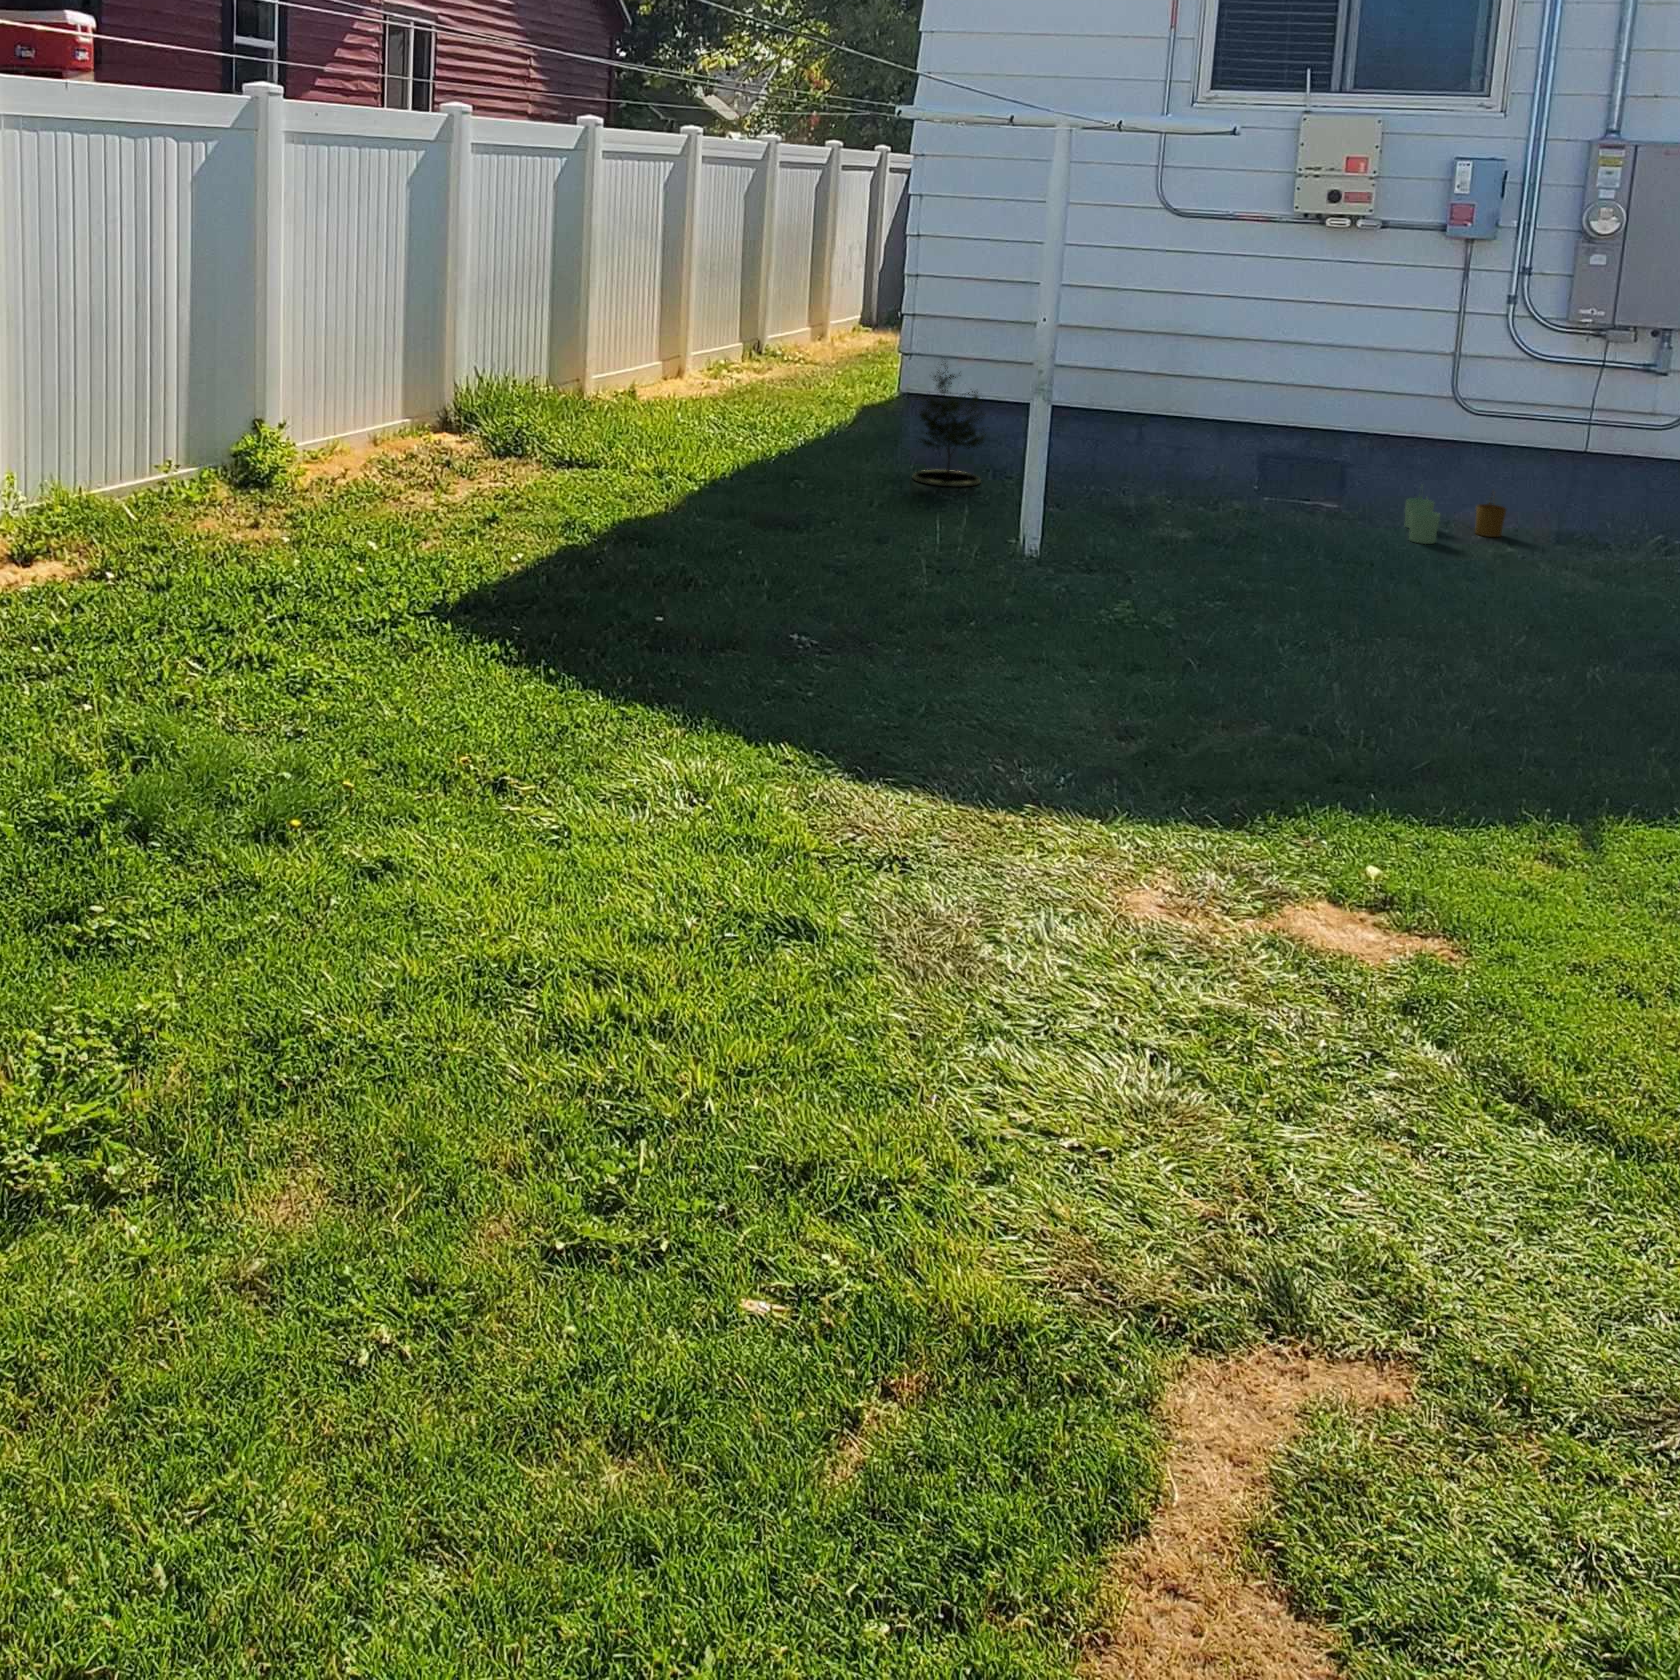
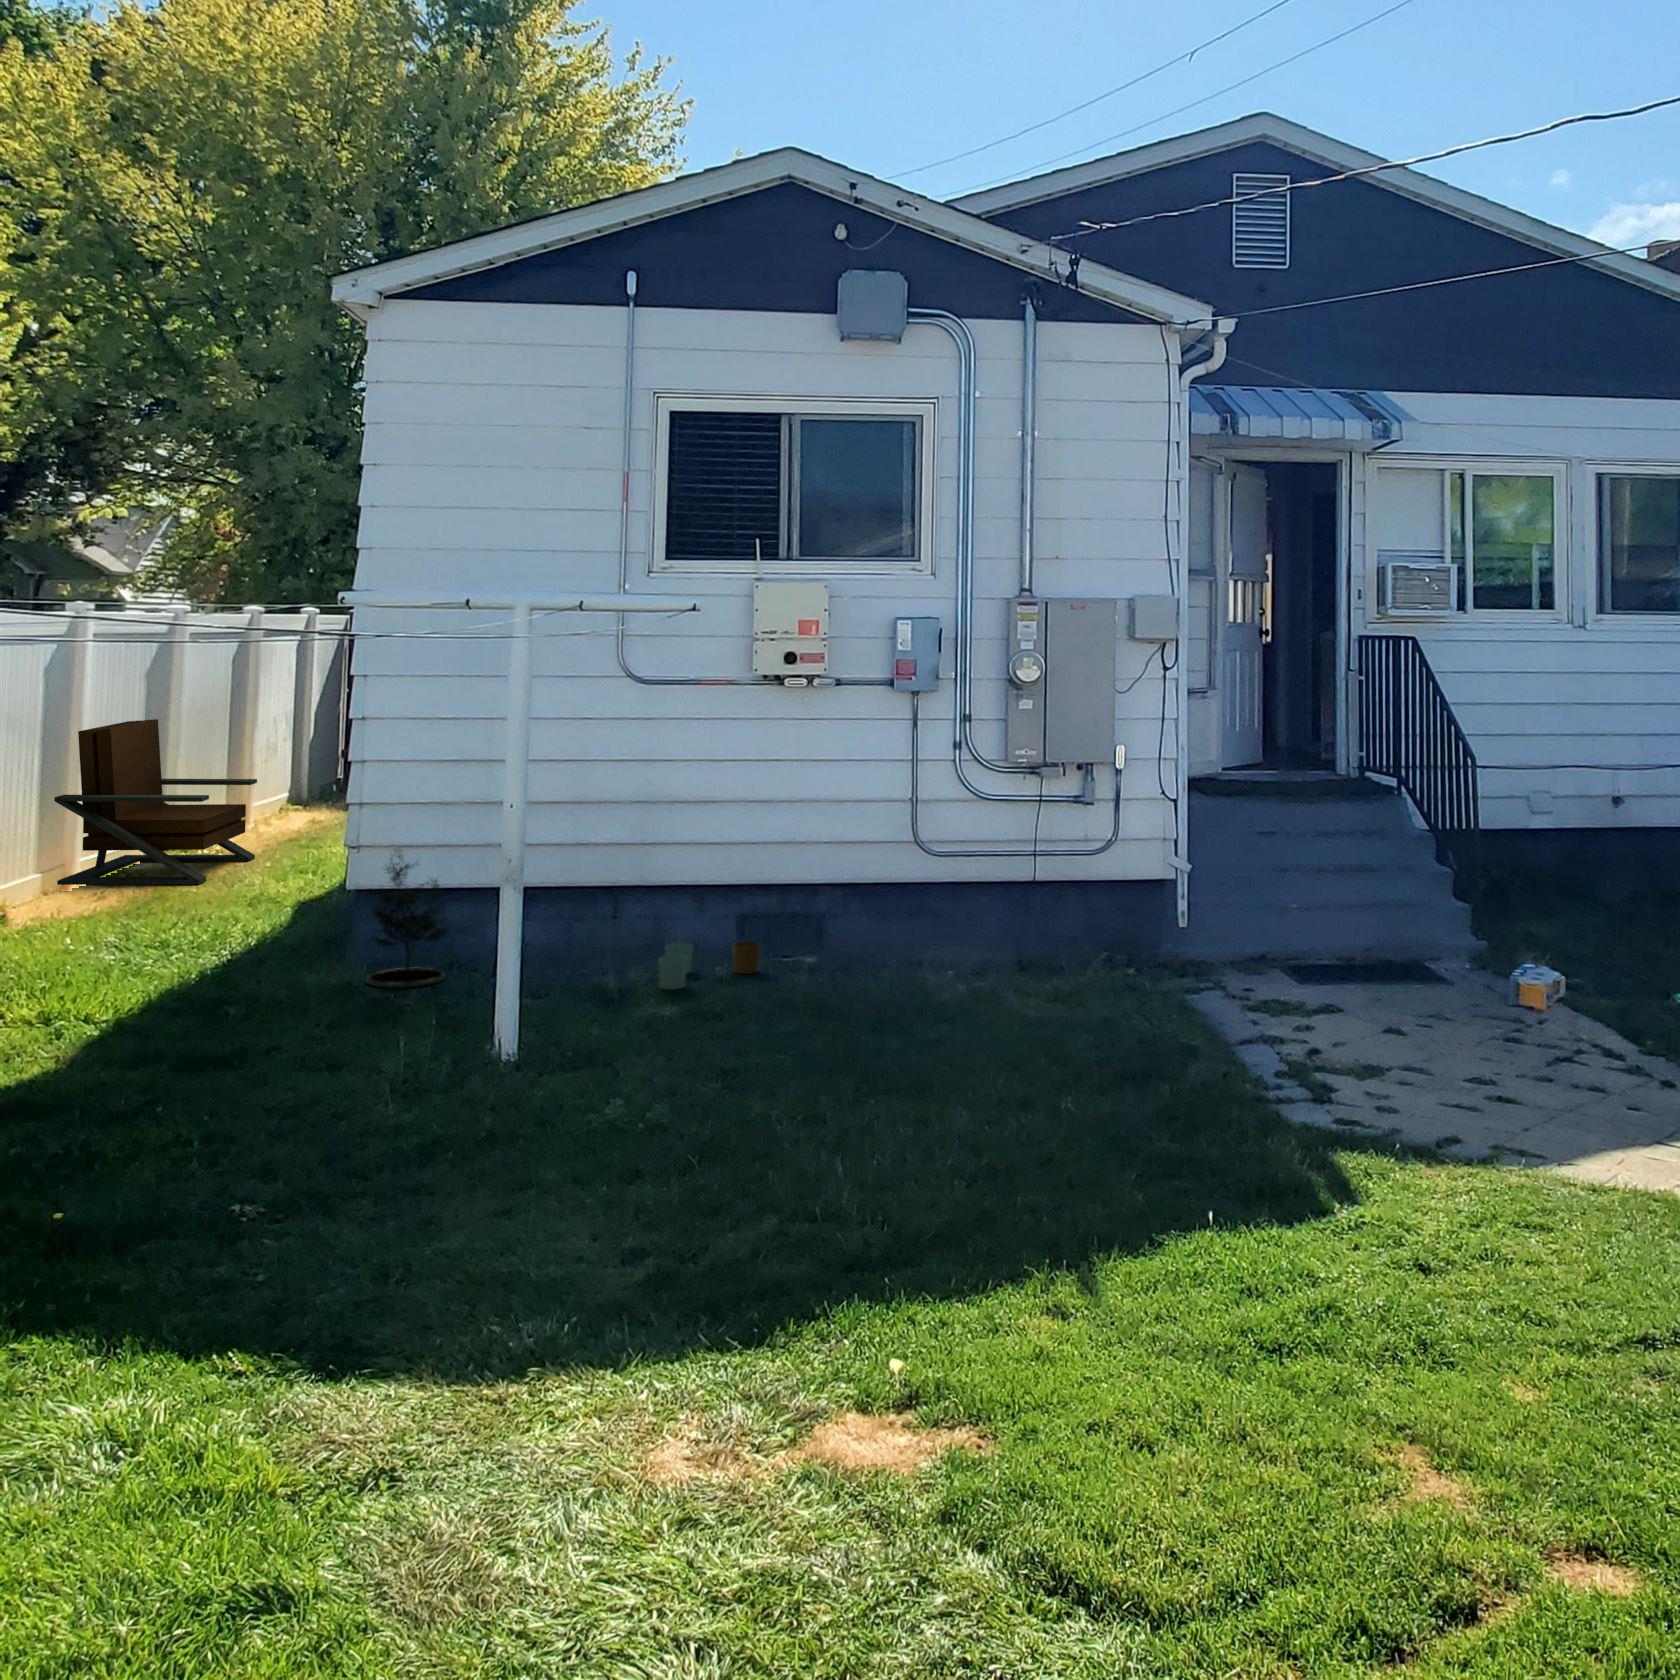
lounge chair: none [671,237,832,385] -> present [54,719,257,885]
bucket: present [1405,497,1506,544] -> present [658,930,761,990]

